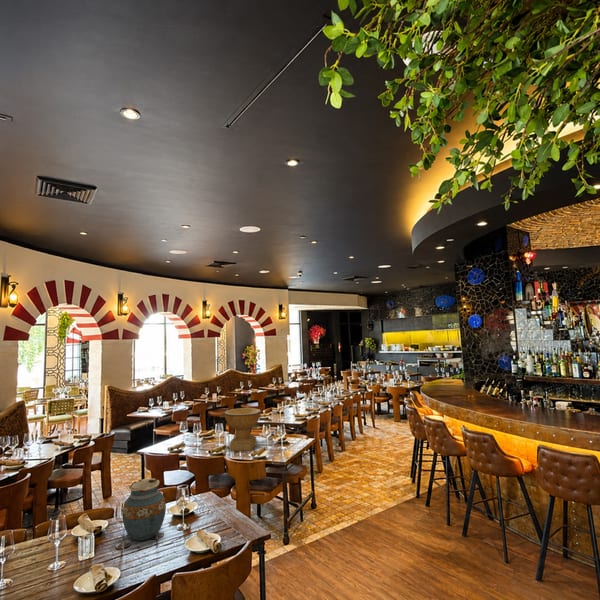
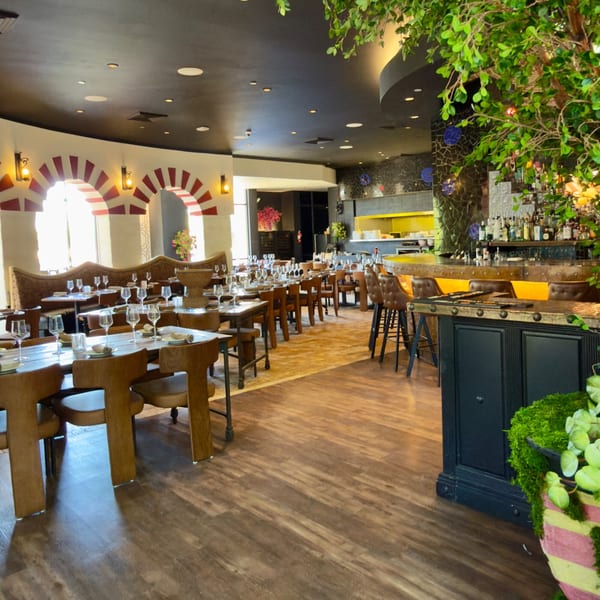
vase: present [122,479,166,540] -> none [109,297,145,341]

